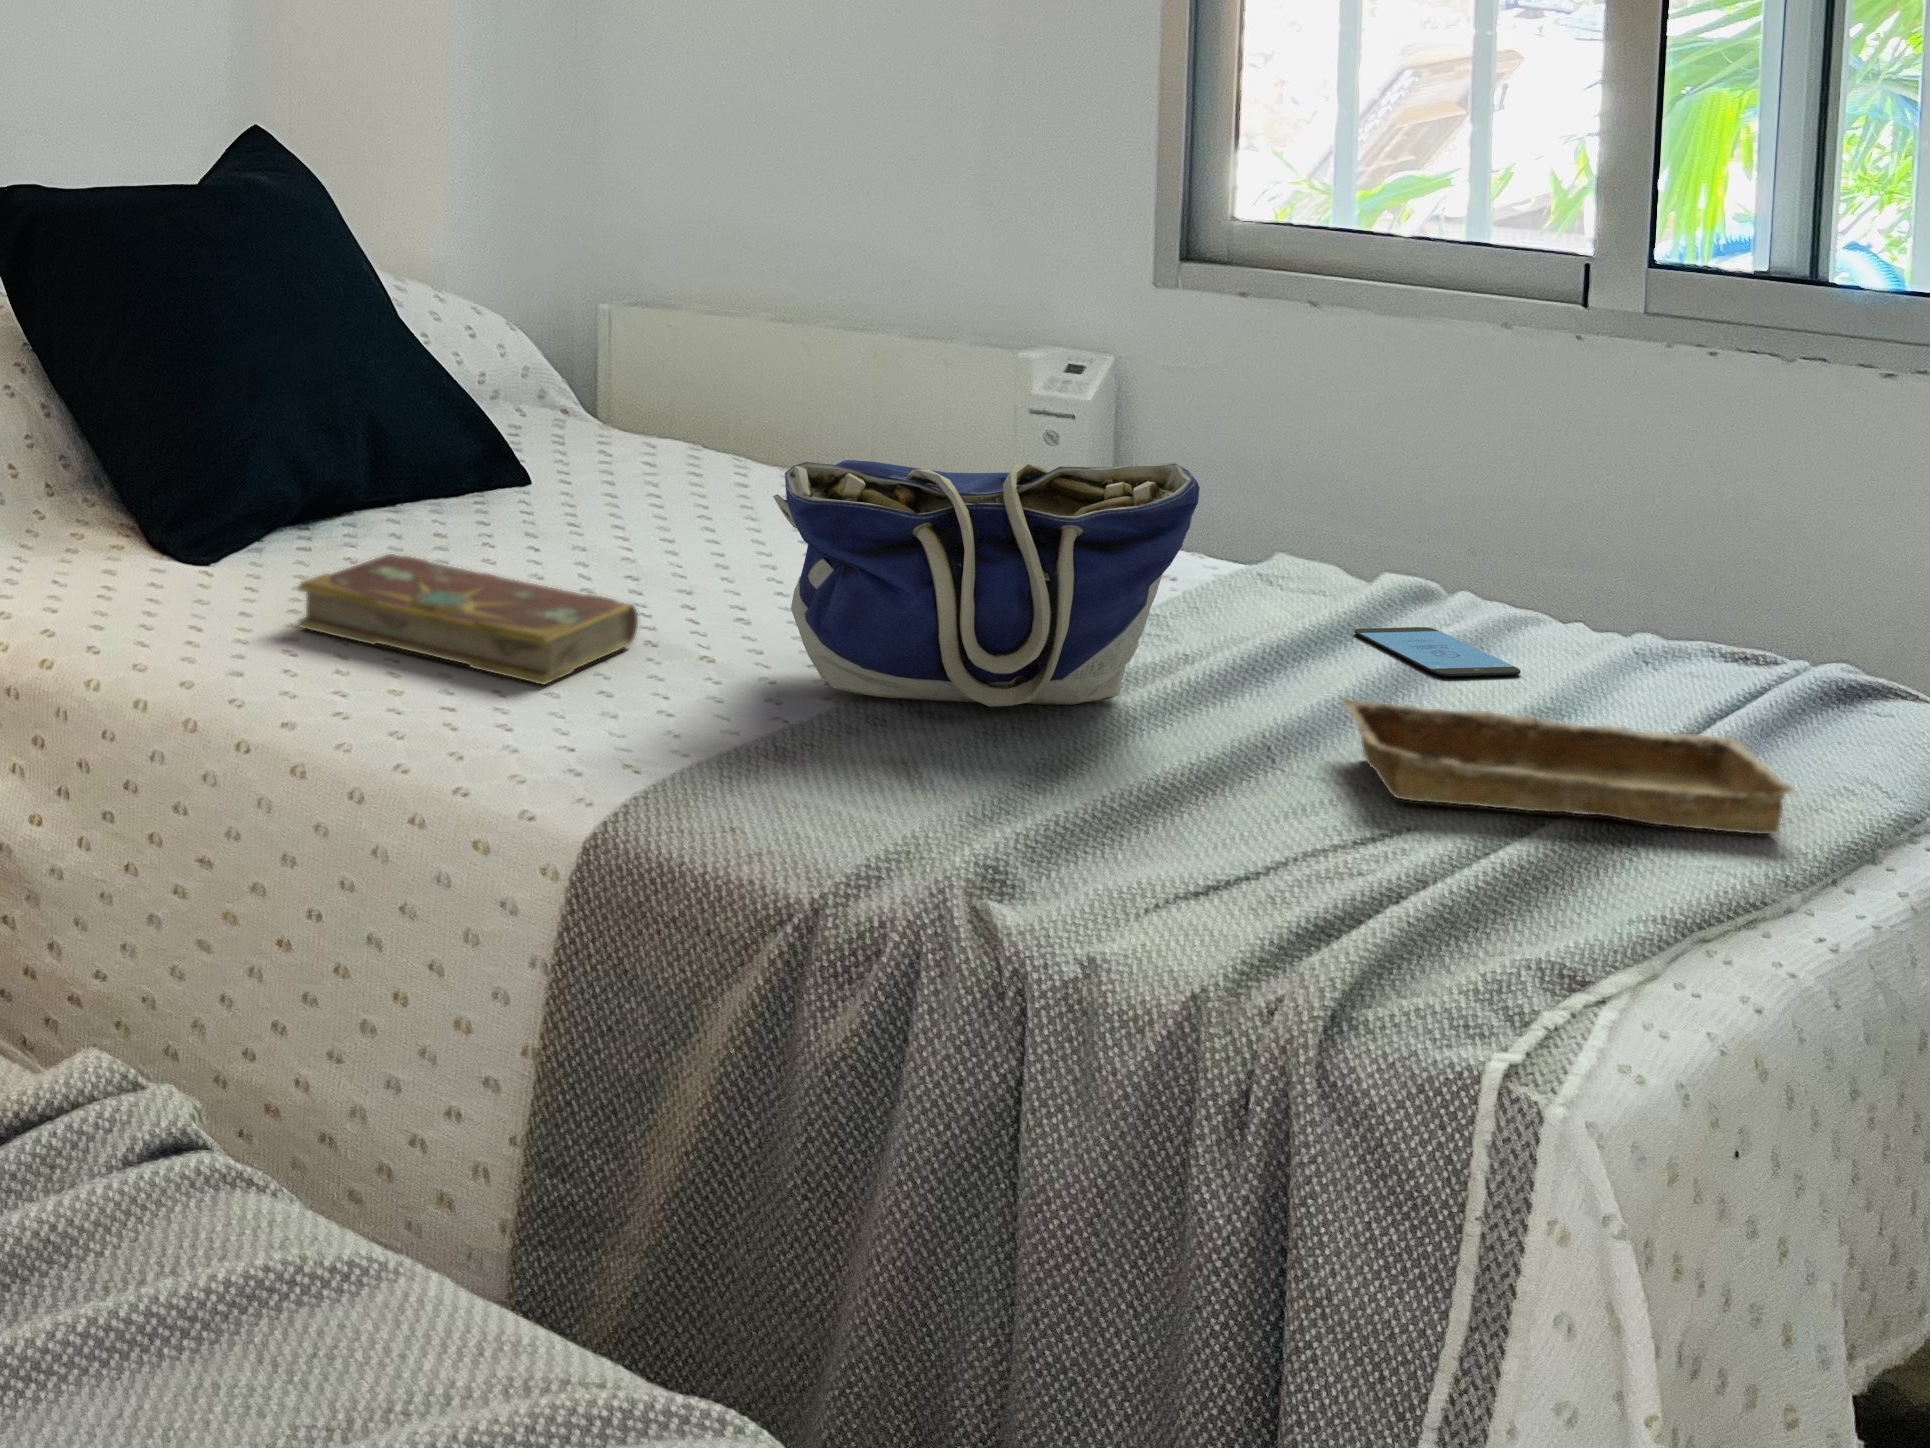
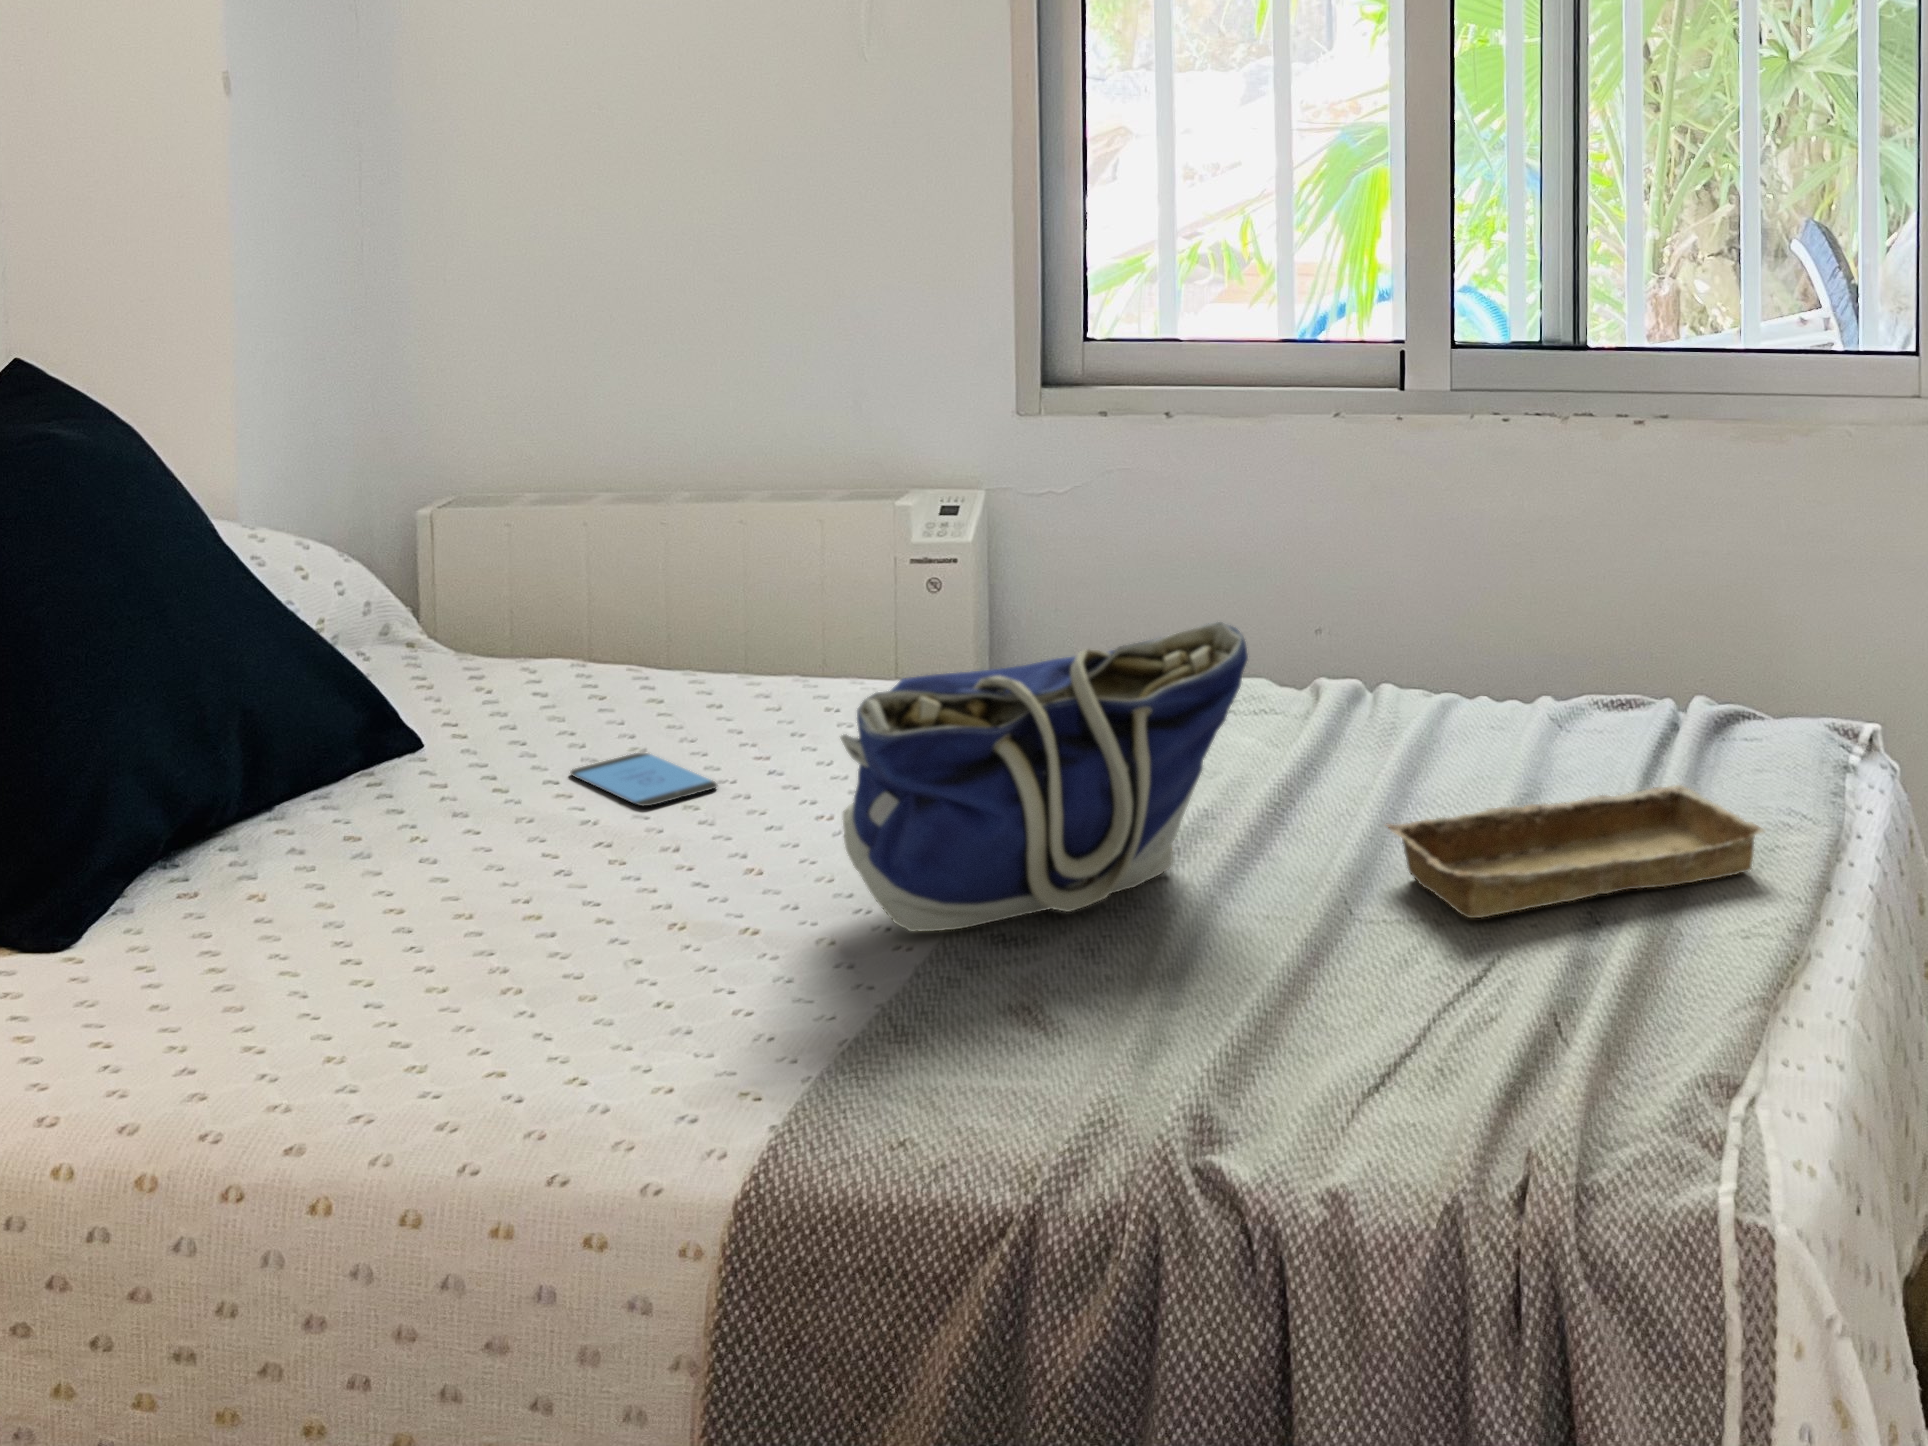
book: present [298,554,638,684] -> none [240,881,664,1013]
smartphone: present [1354,627,1521,676] -> present [571,753,717,806]

